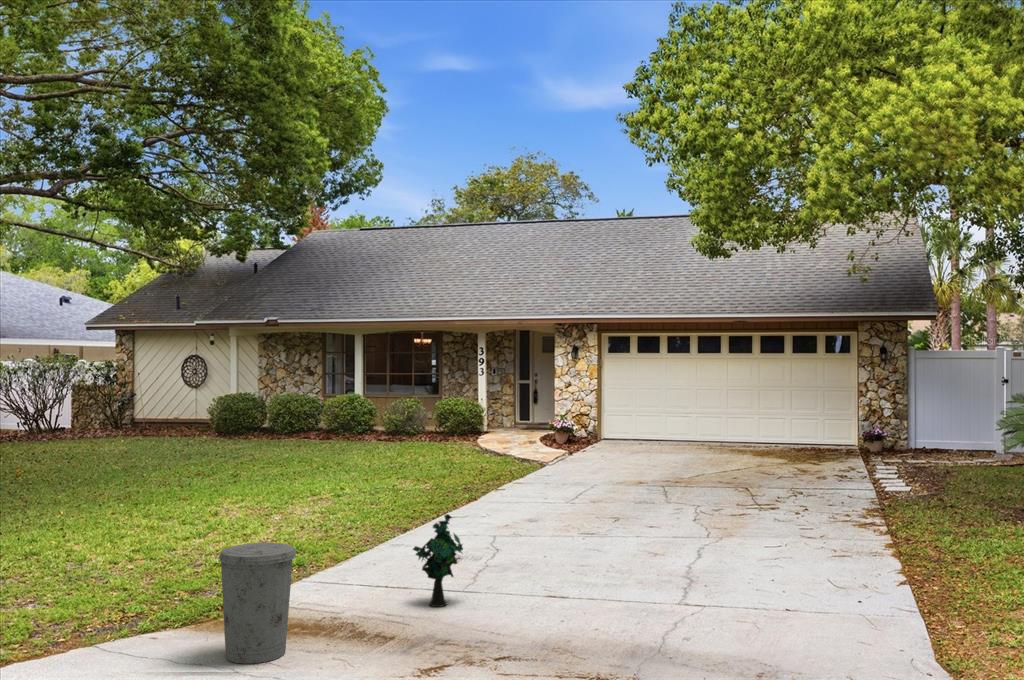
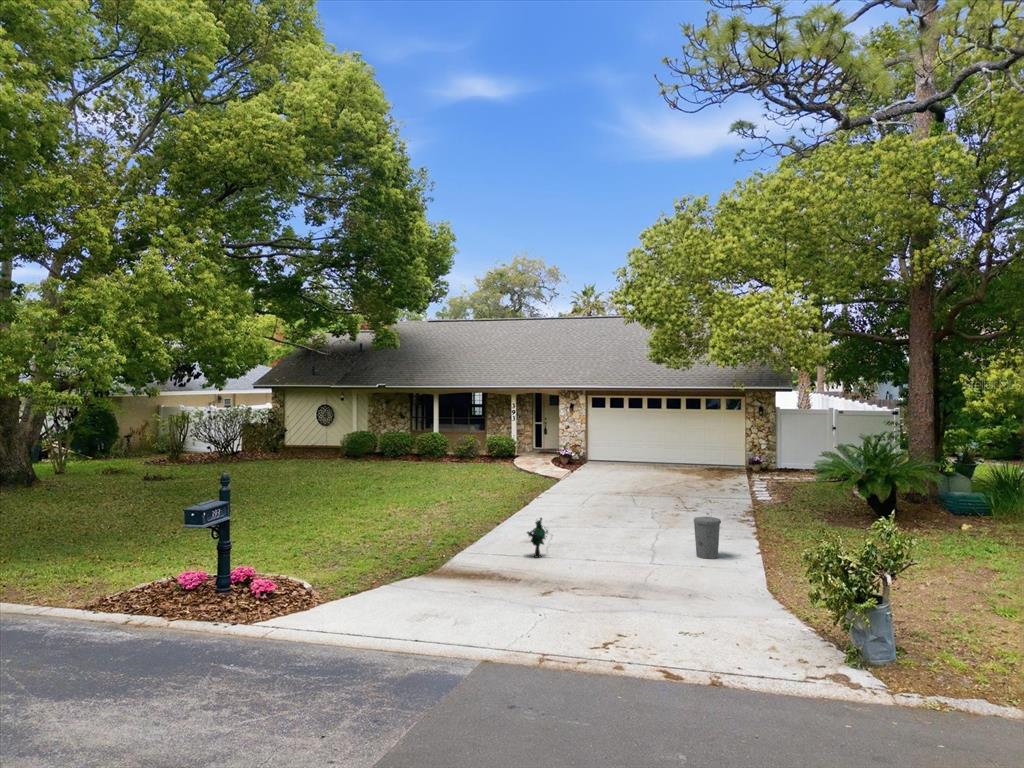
trash can: present [219,542,296,664] -> present [694,517,721,559]

